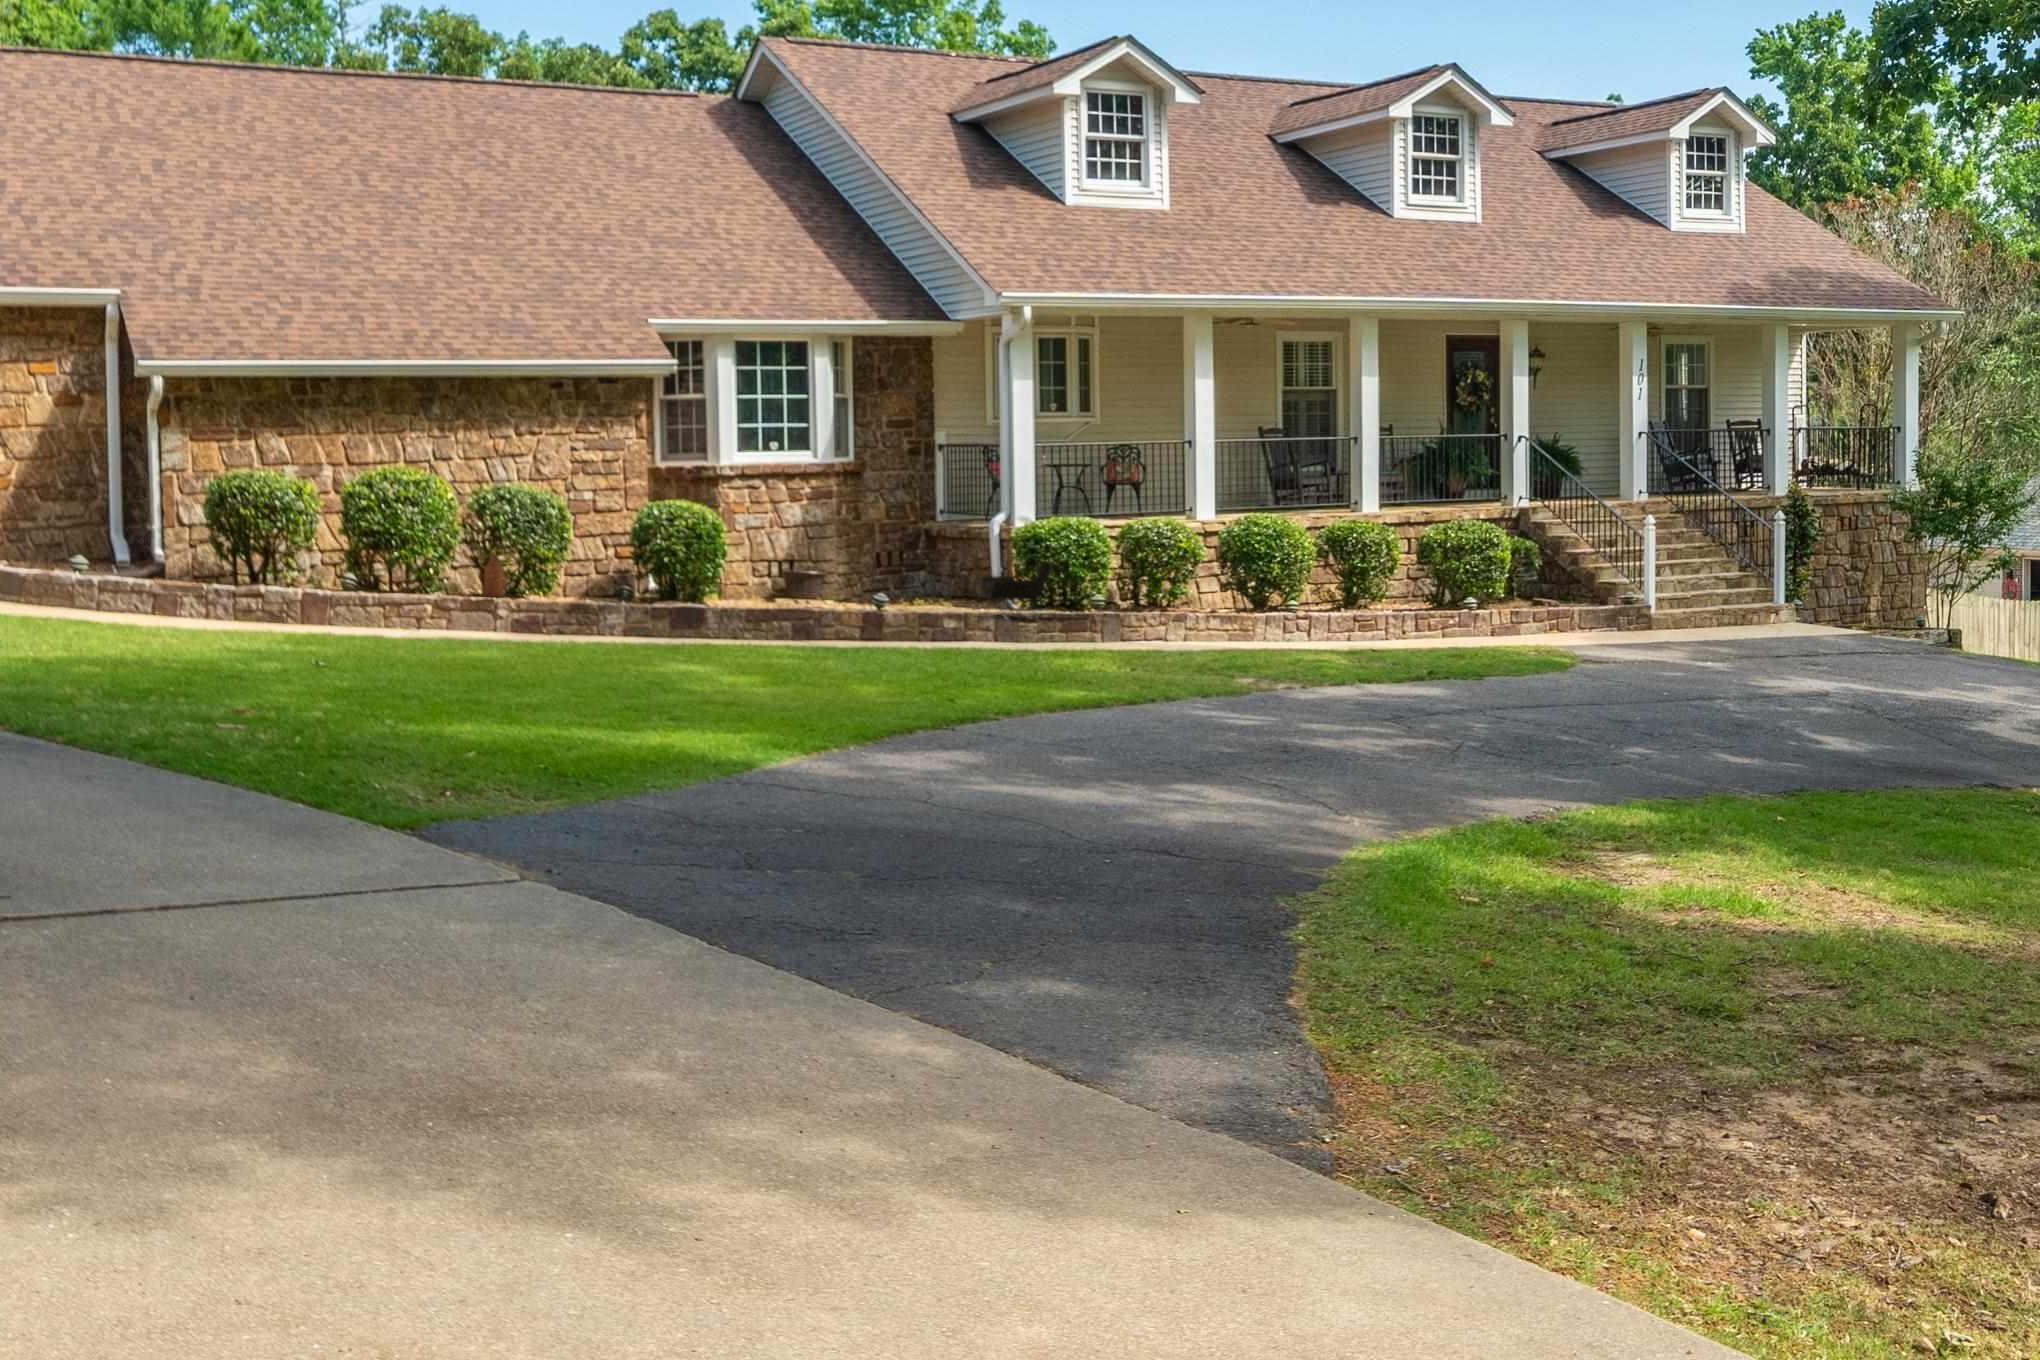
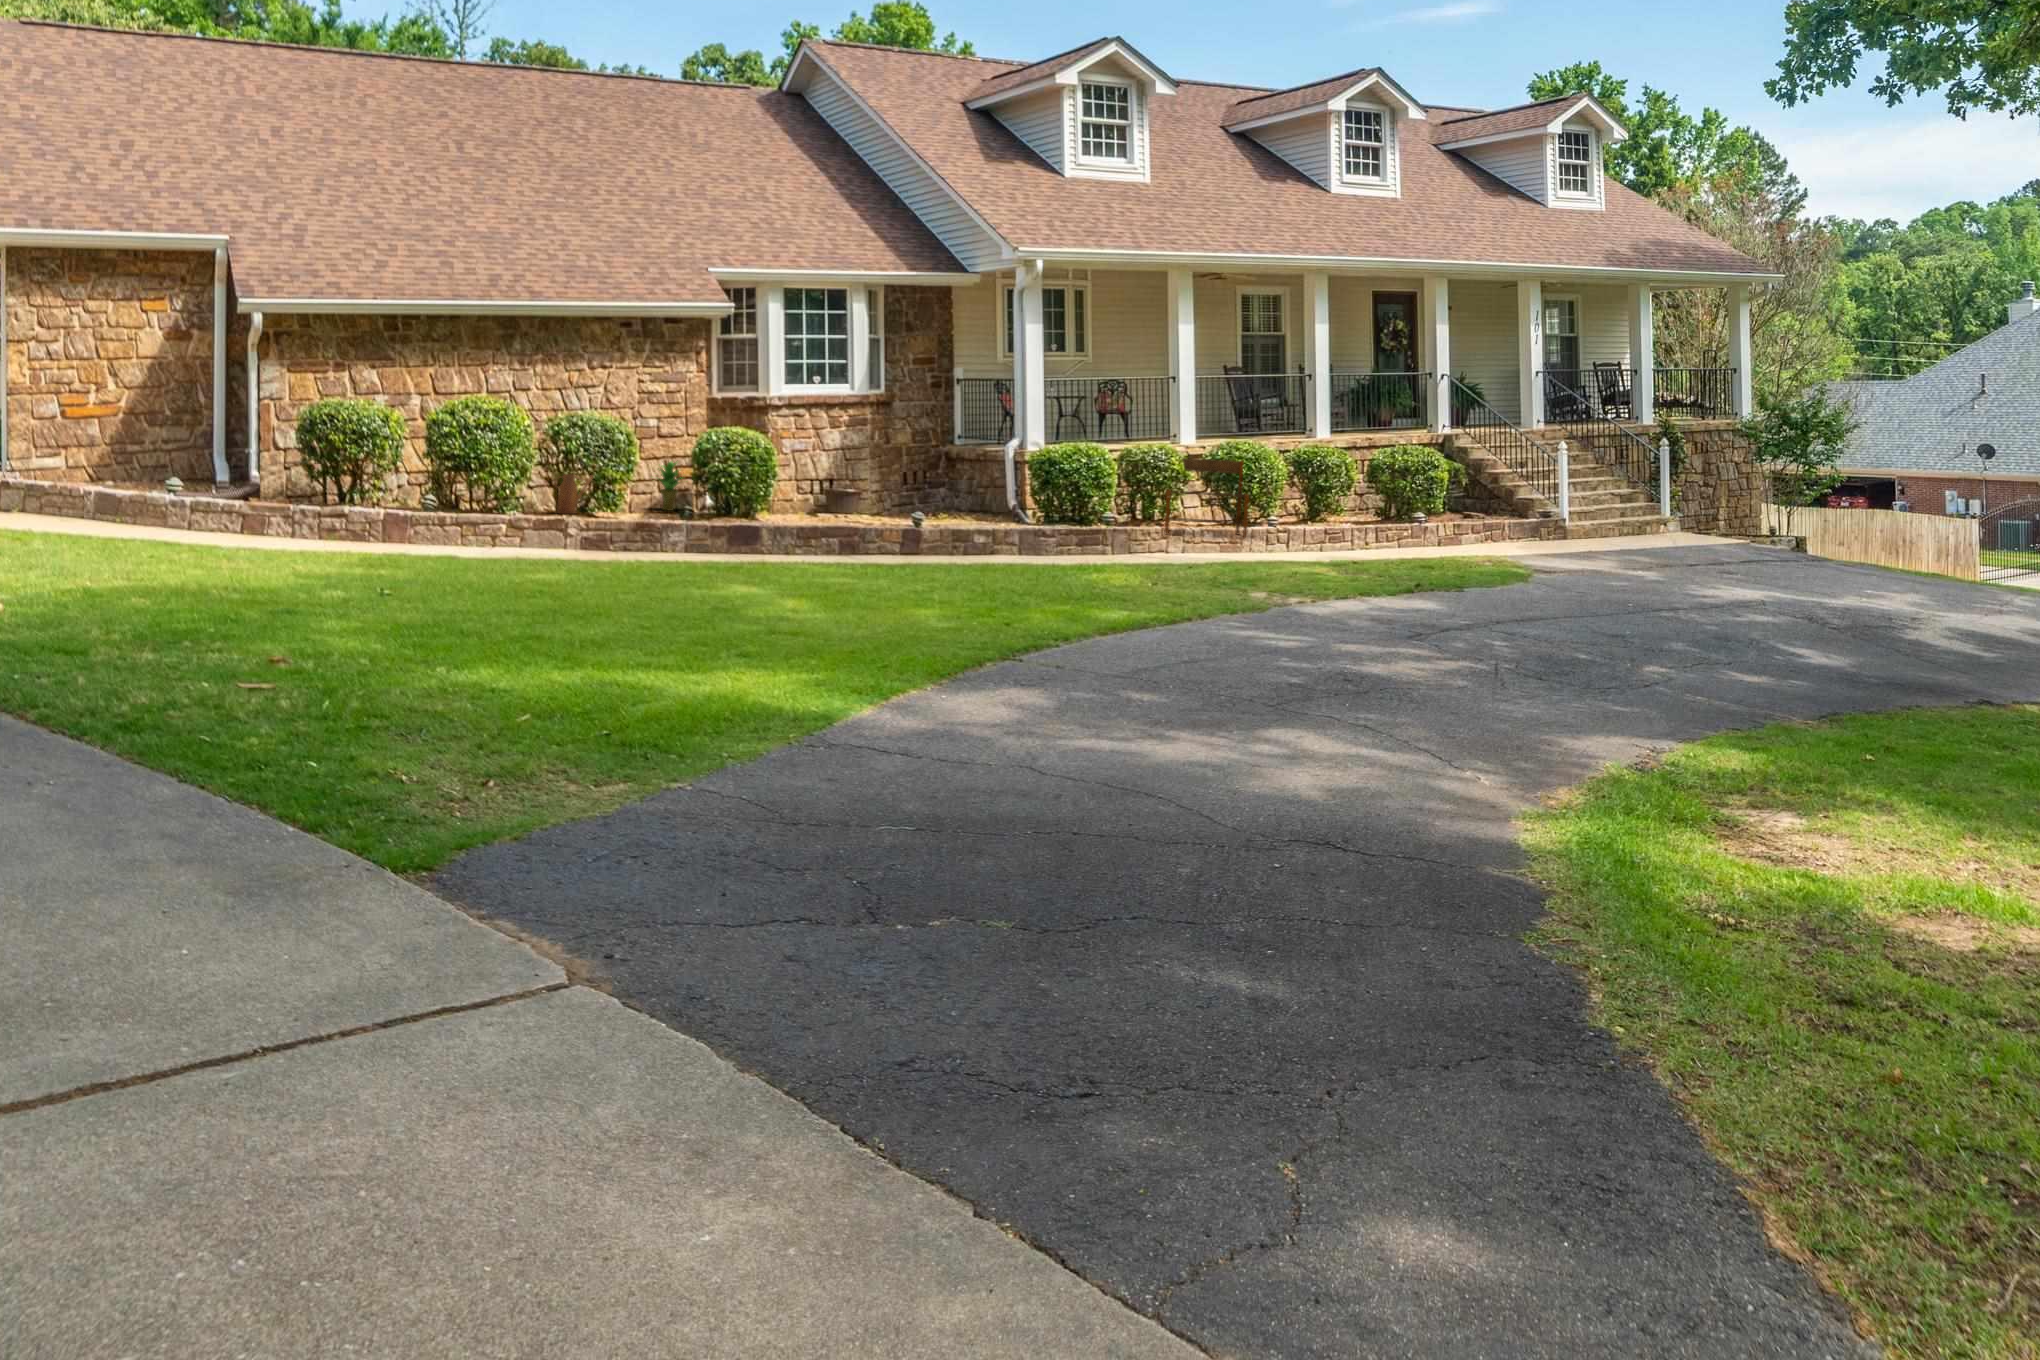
bench: none [1165,533,1261,627] -> present [1164,458,1249,539]
potted plant: none [584,538,628,594] -> present [659,462,681,511]
lounge chair: present [982,562,1051,619] -> none [998,479,1068,534]

